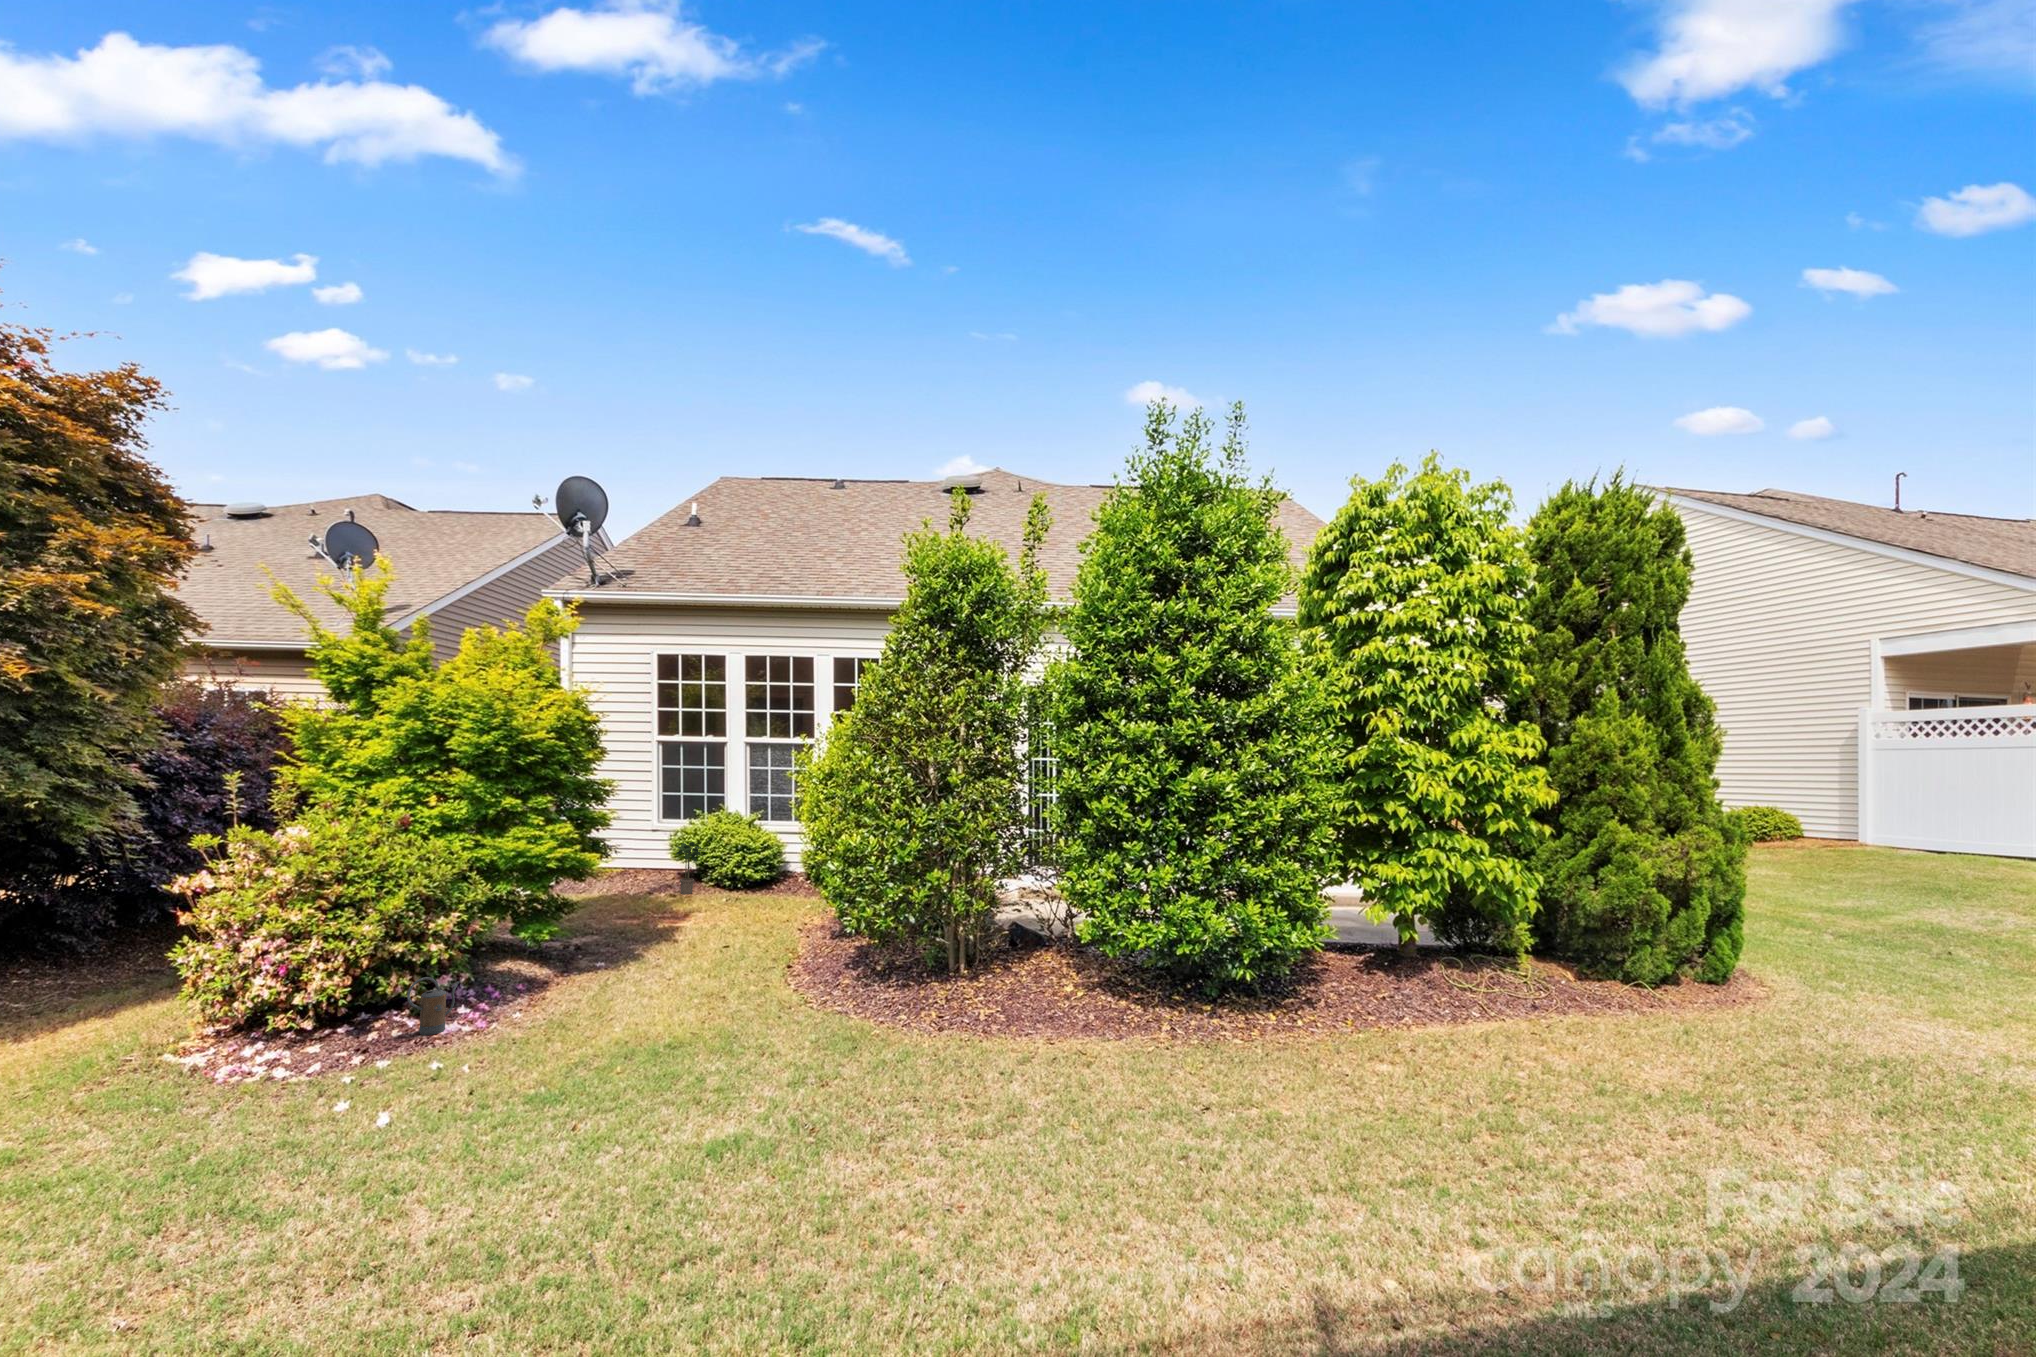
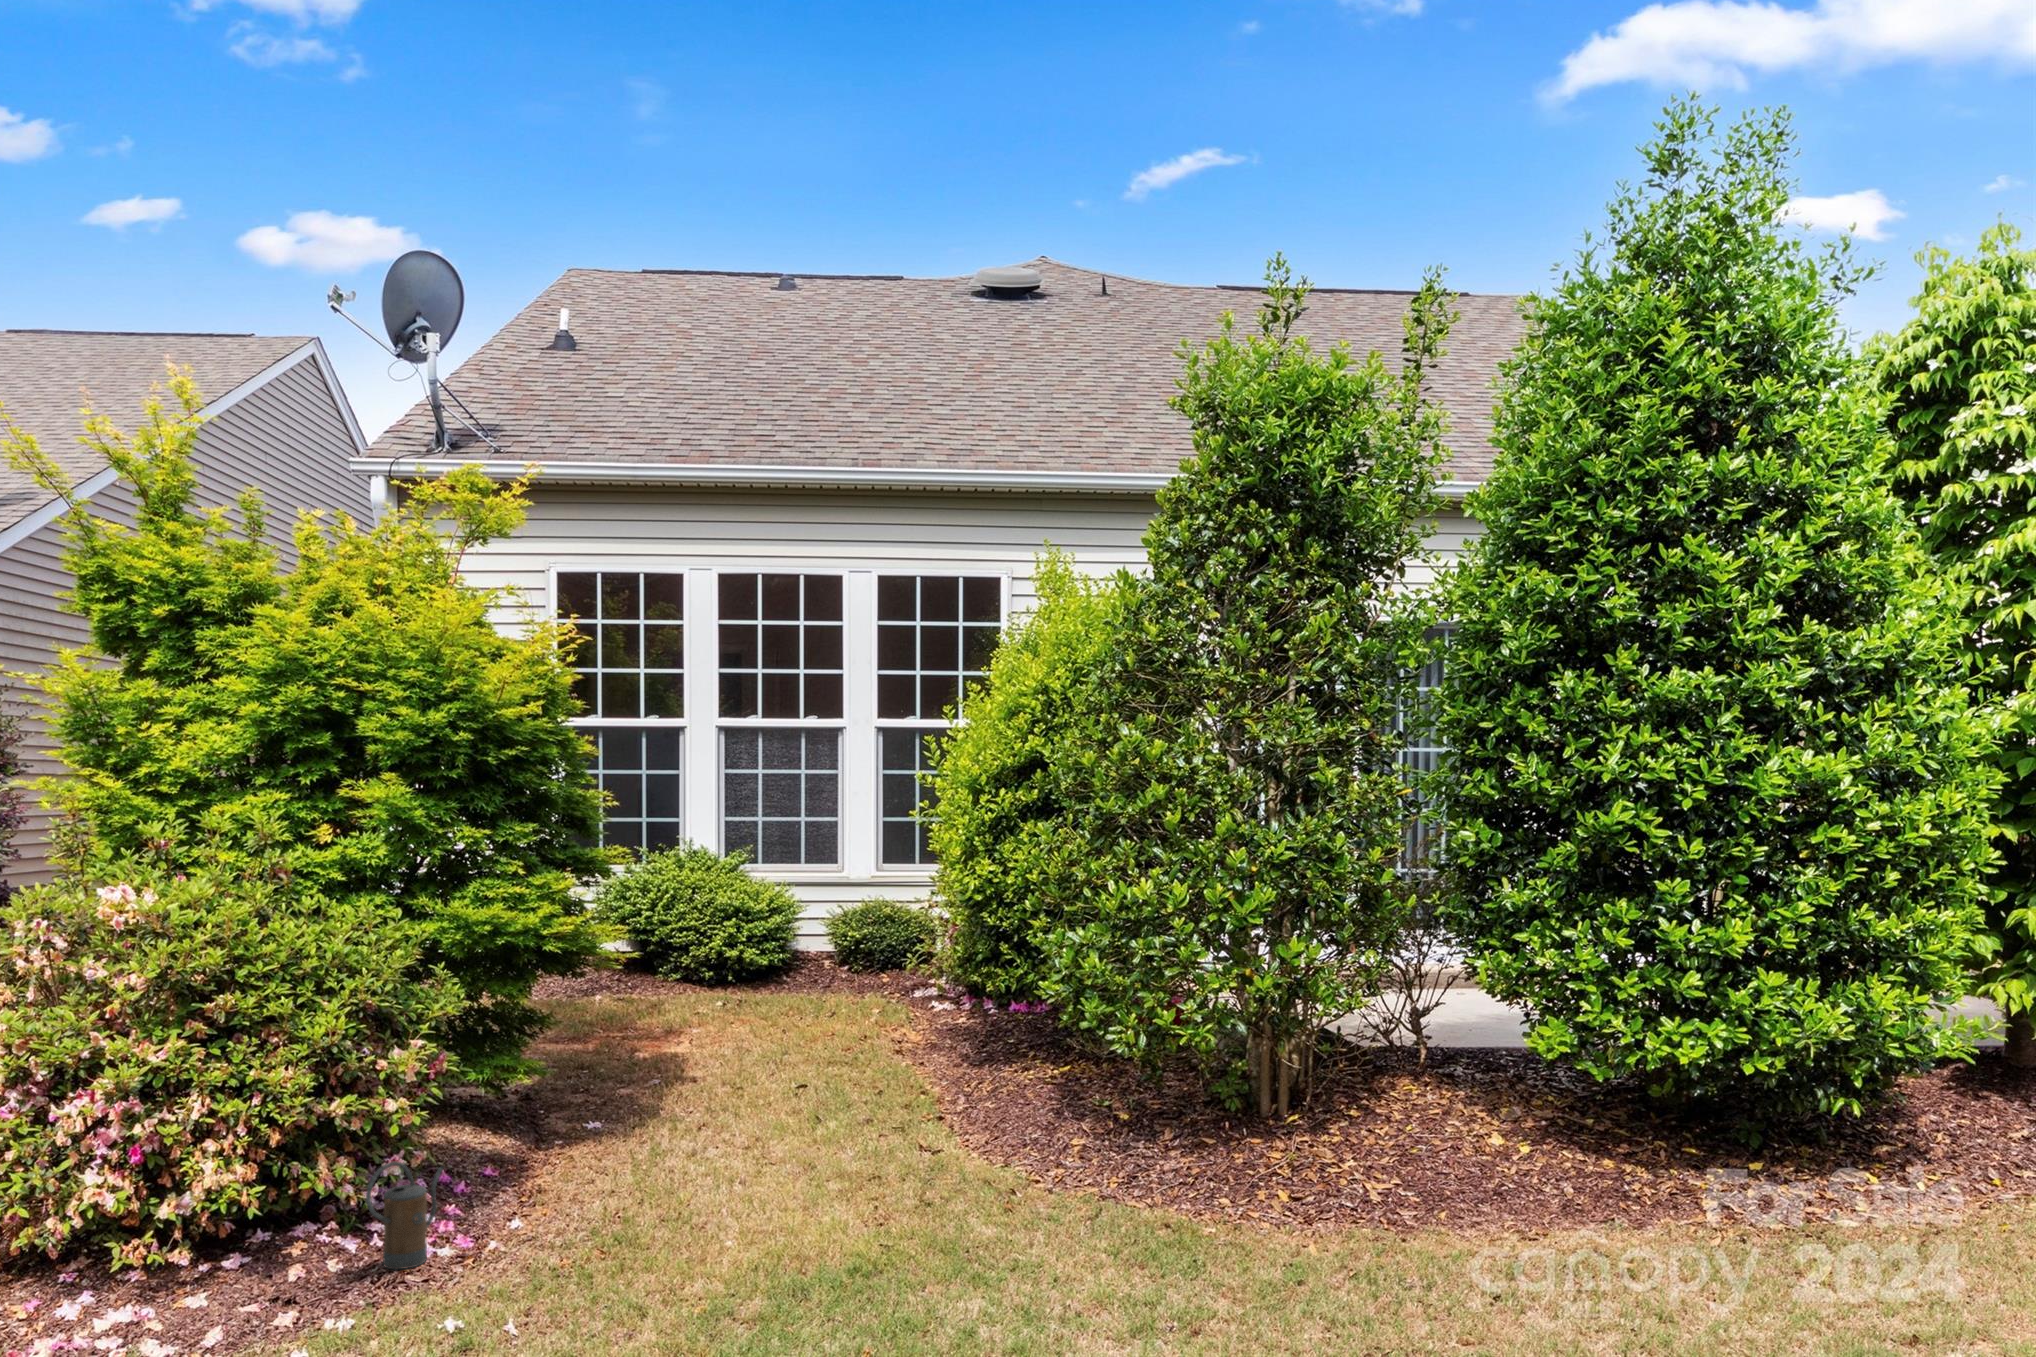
potted plant: present [675,842,705,894] -> none [610,906,668,999]

